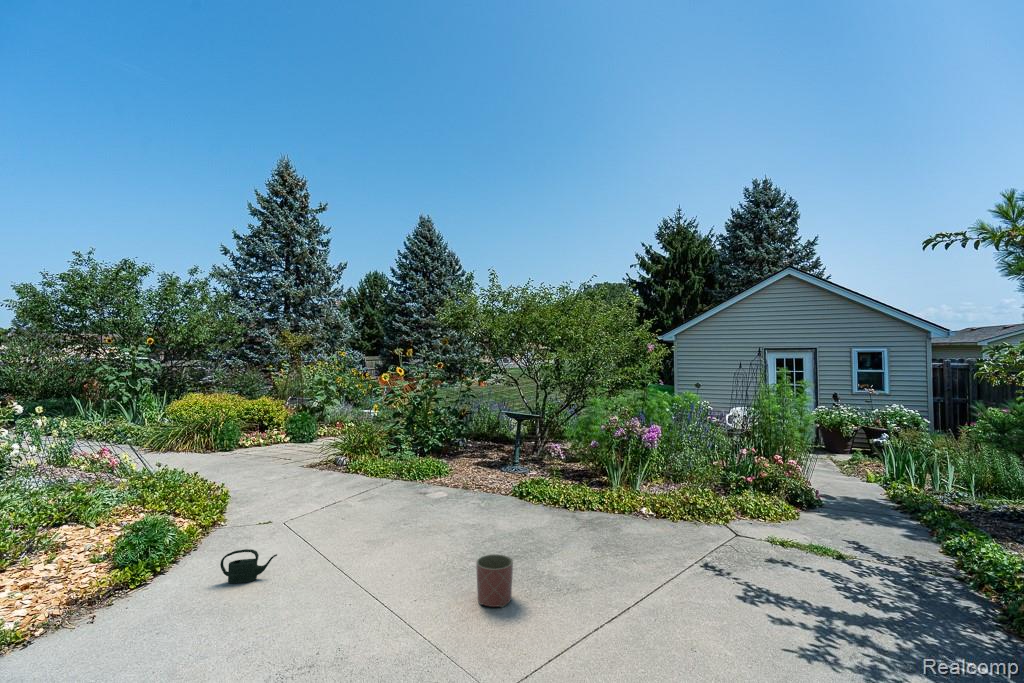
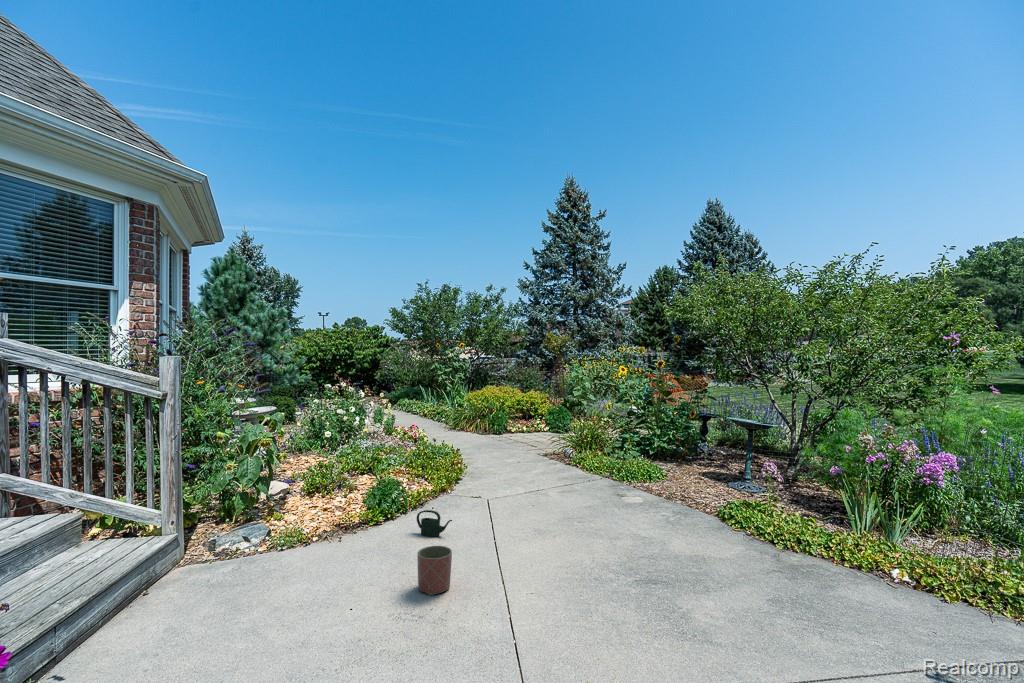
planter: present [476,554,513,607] -> present [417,546,452,595]

